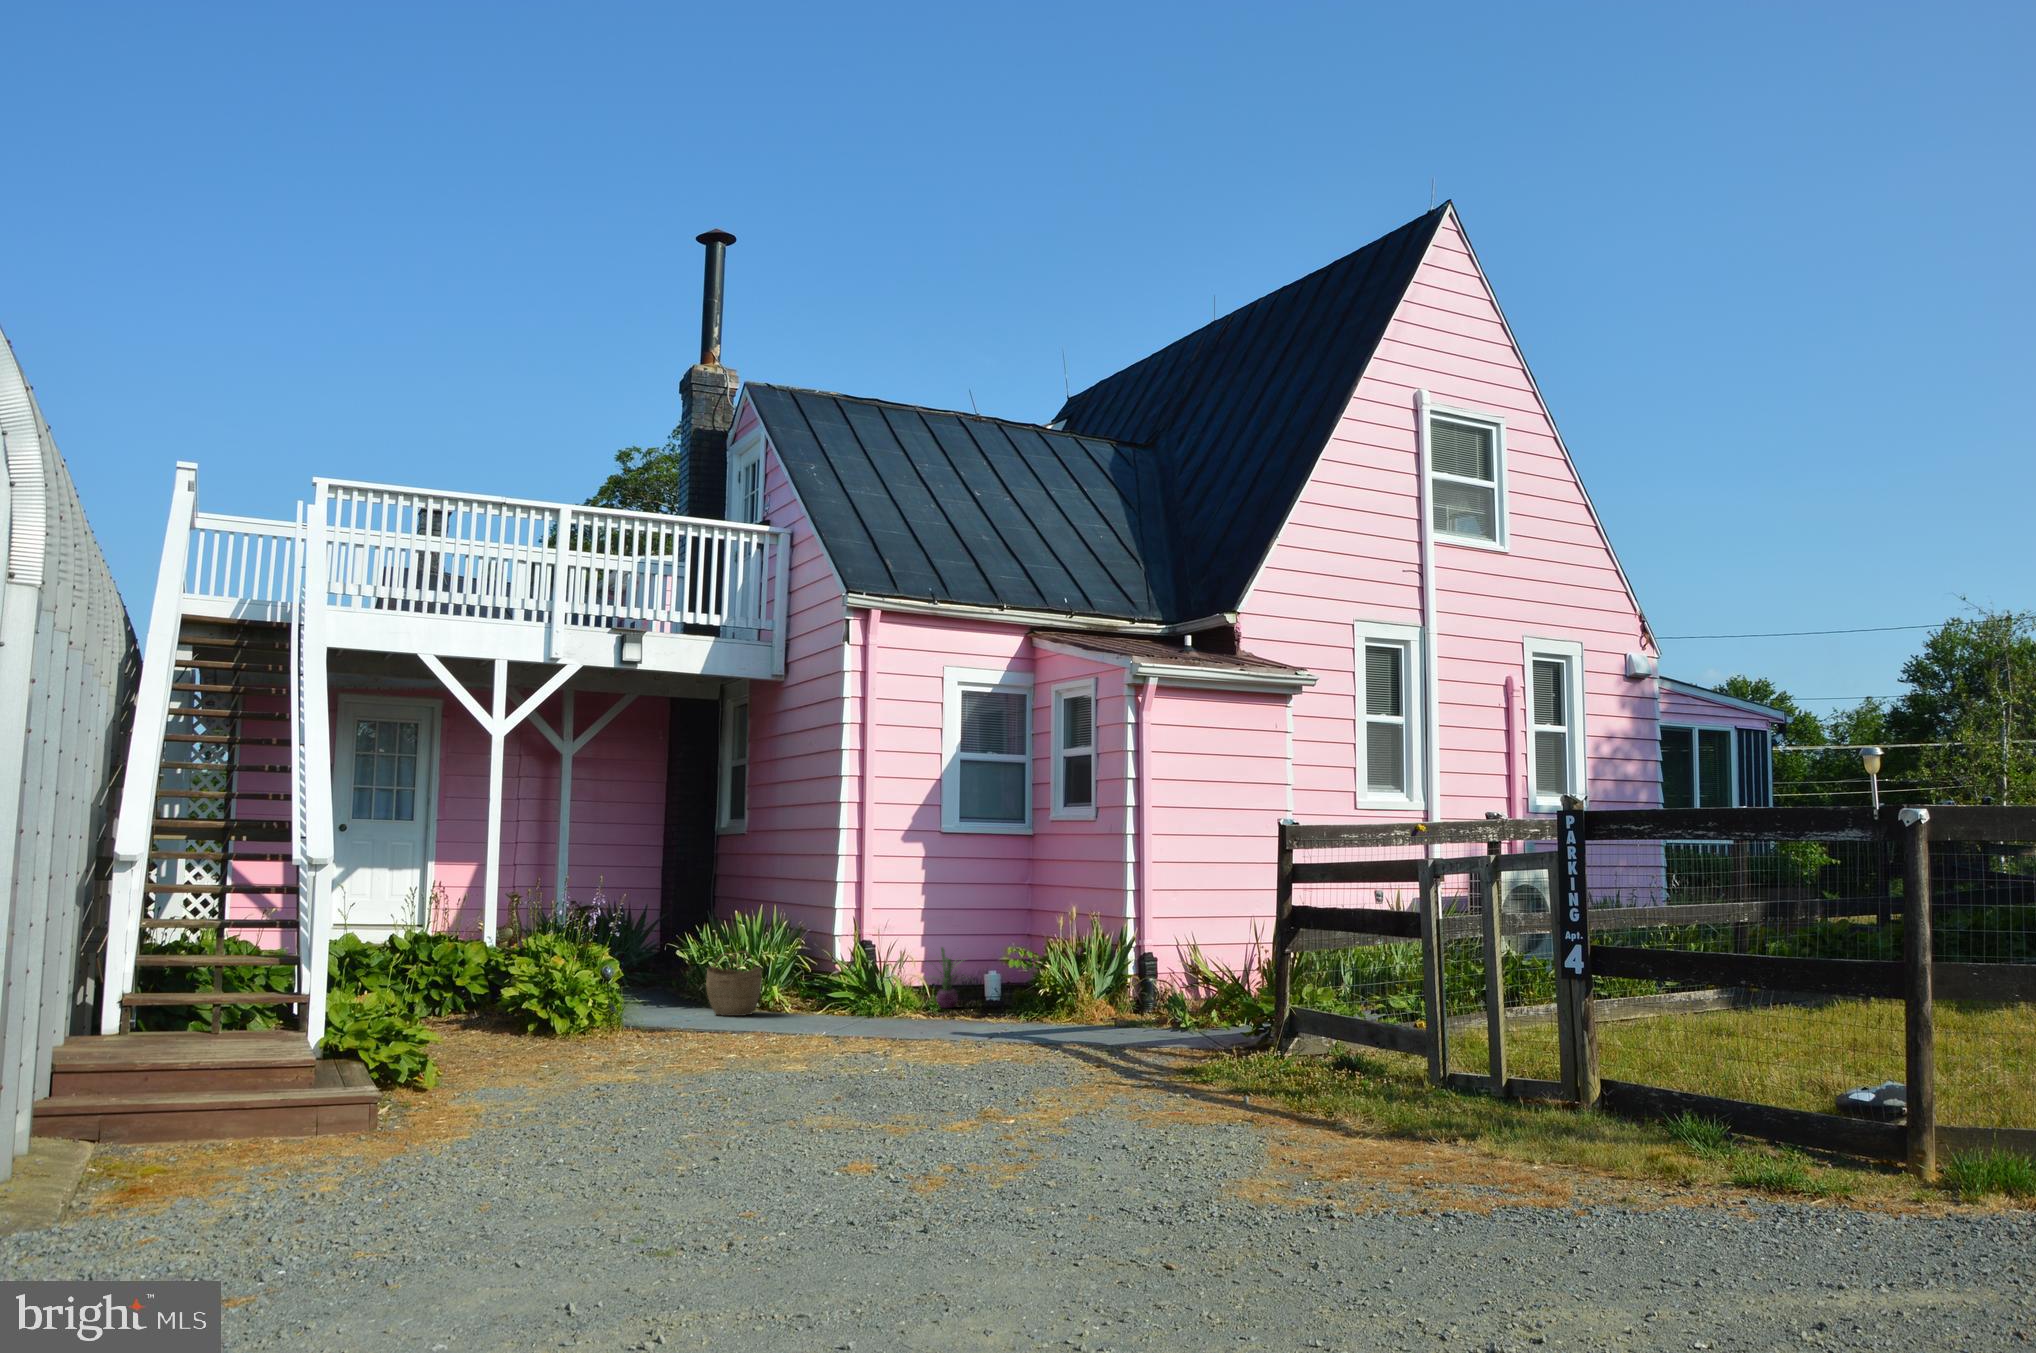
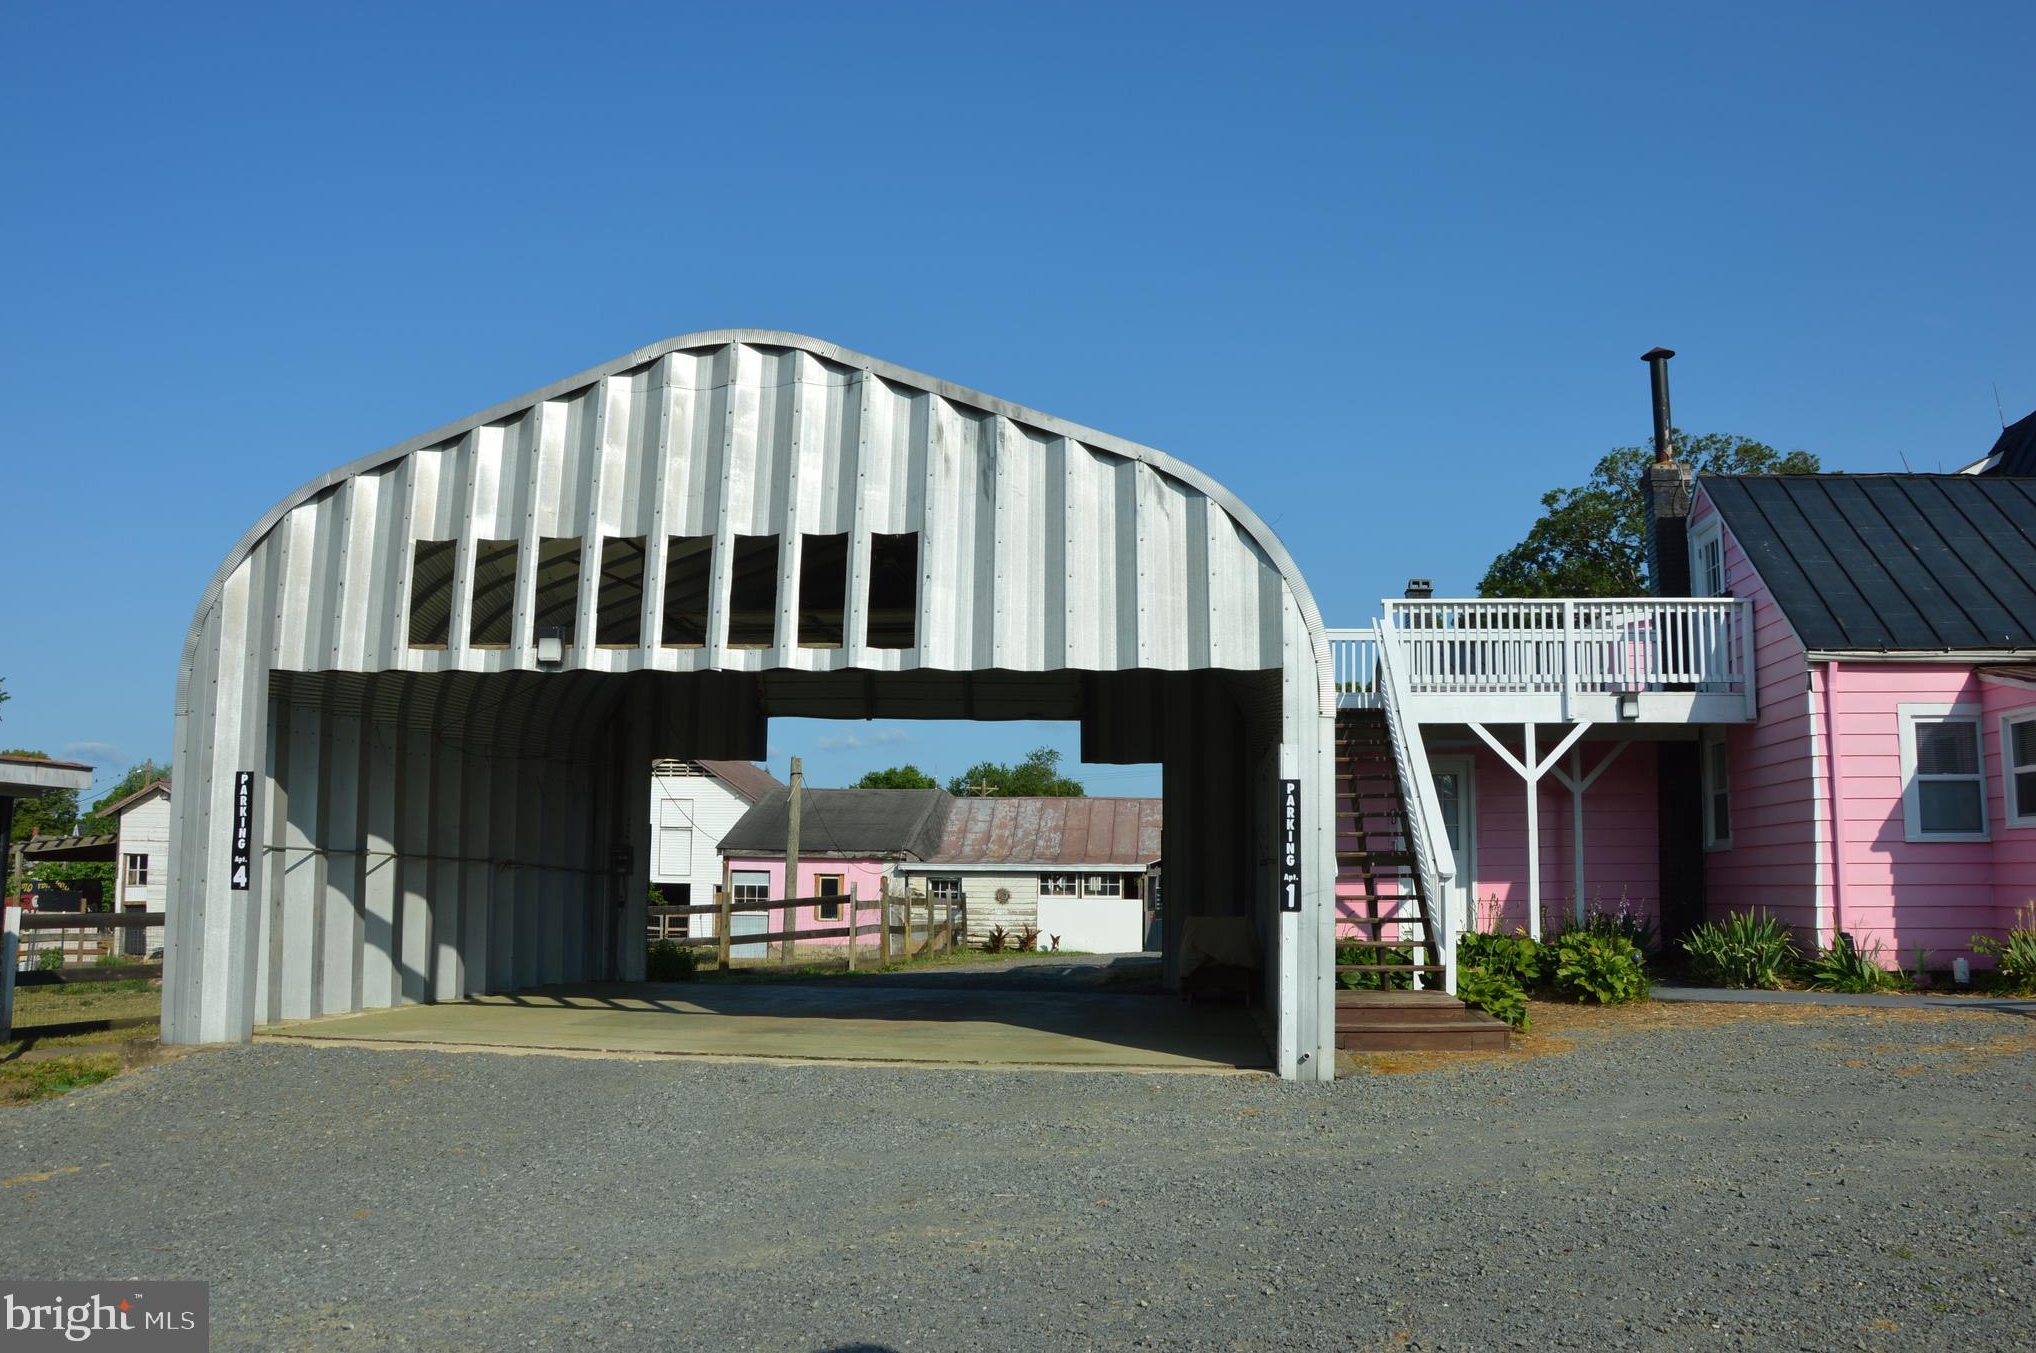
woven basket: present [706,951,762,1016] -> none [1711,943,1757,993]

